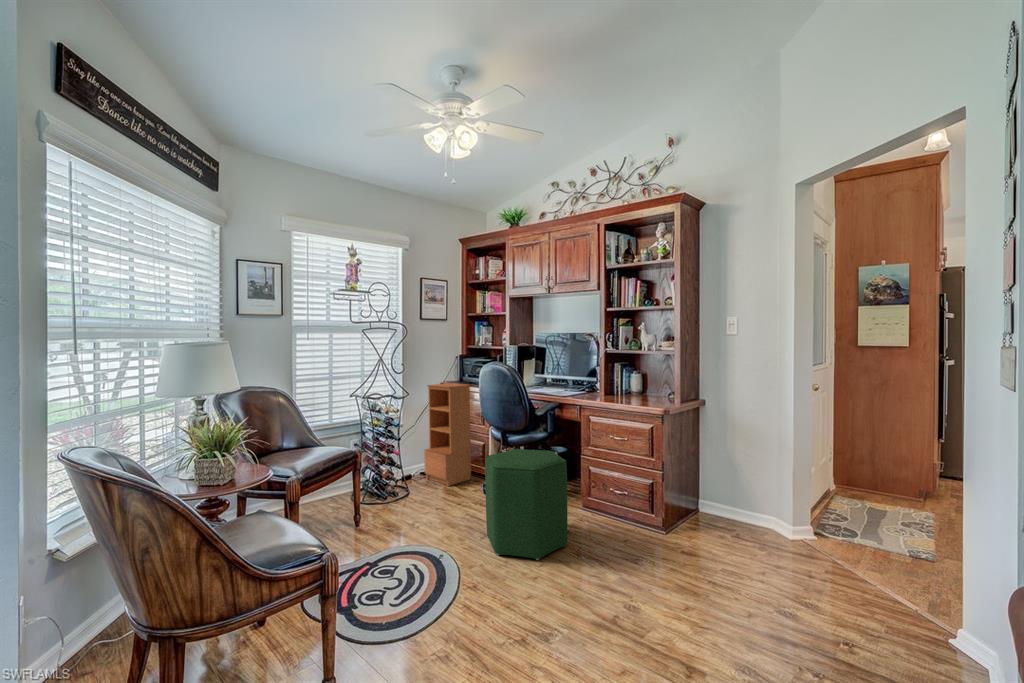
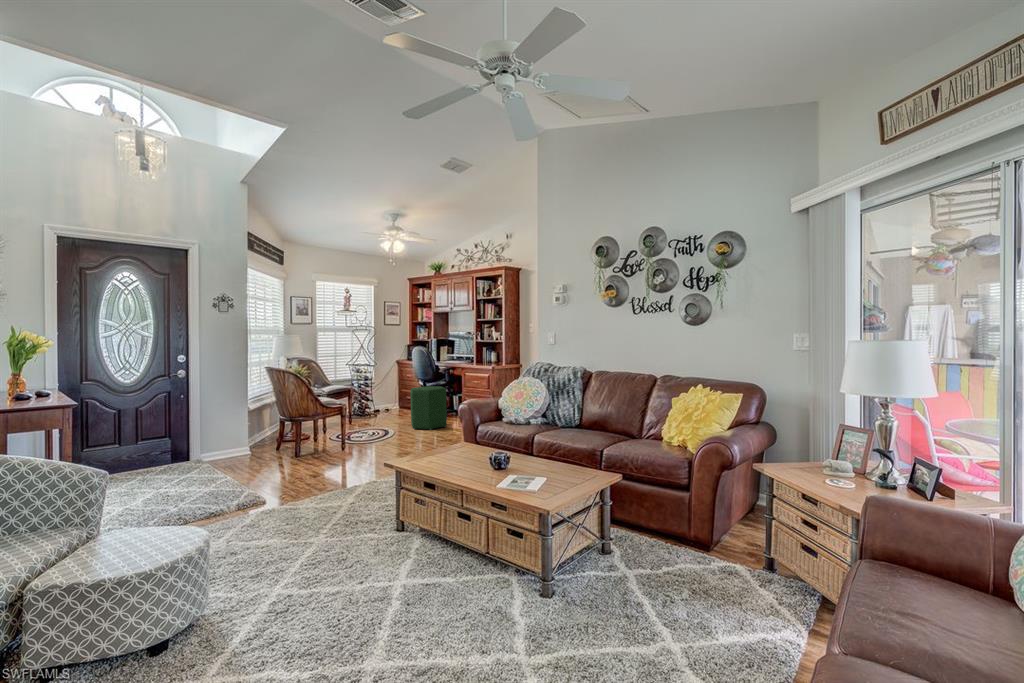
bookcase: present [424,383,471,486] -> none [386,360,412,414]

